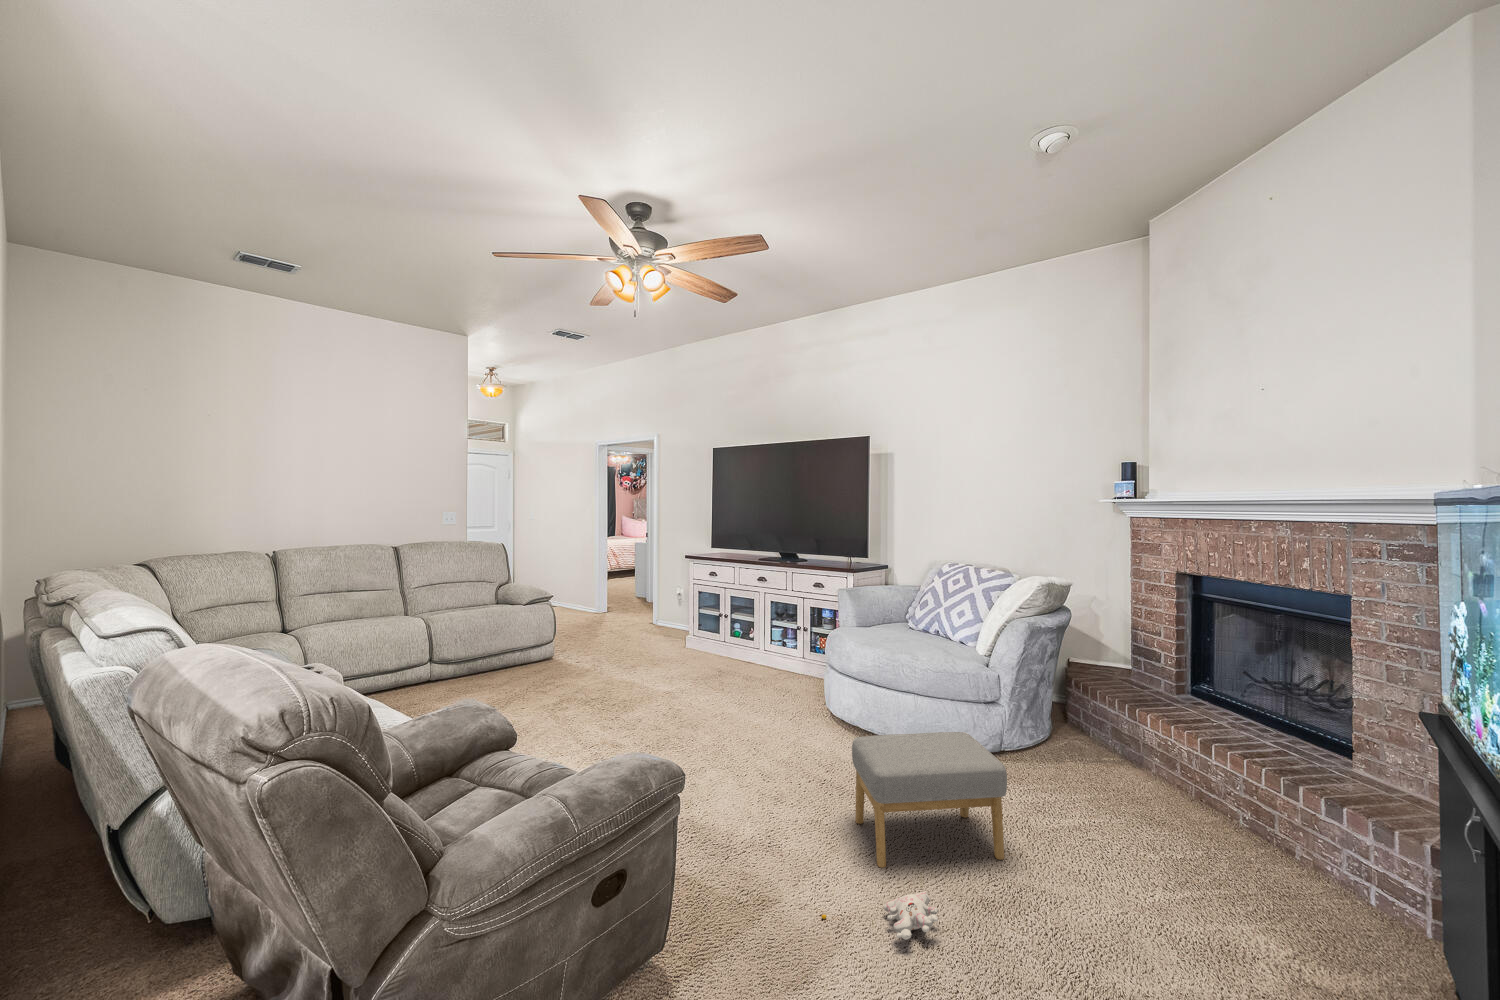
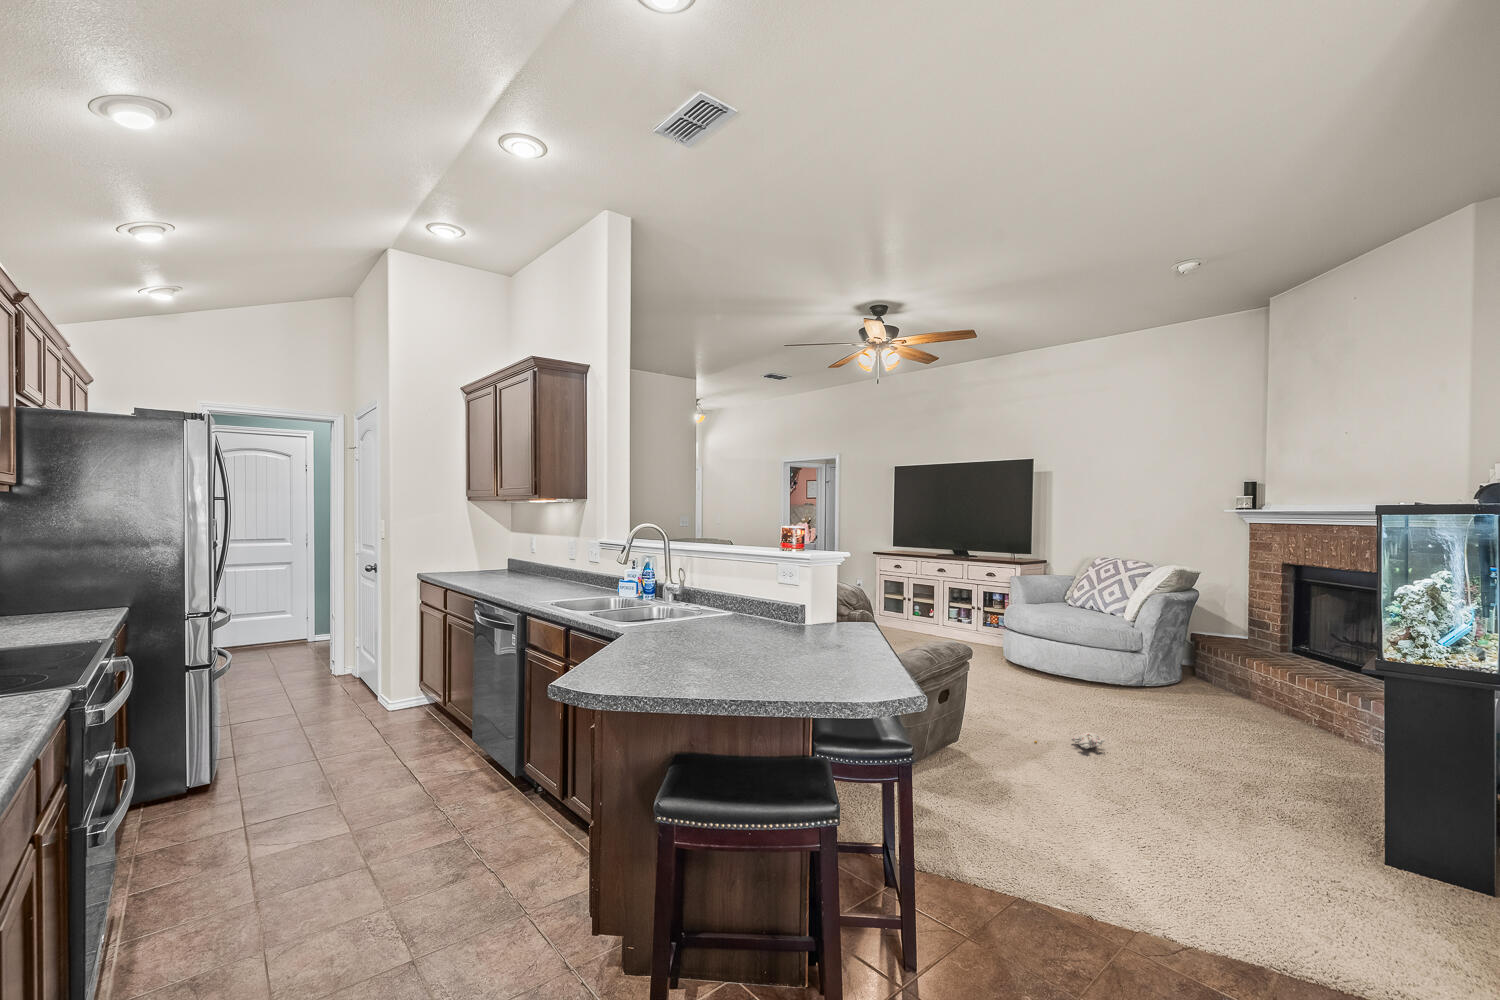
footstool: present [852,732,1007,868] -> none [1042,658,1147,730]

